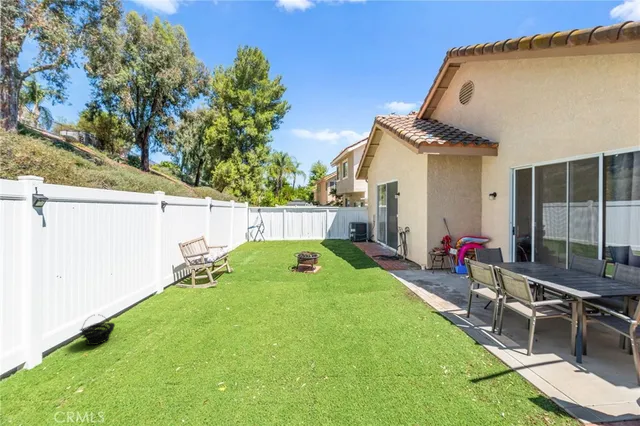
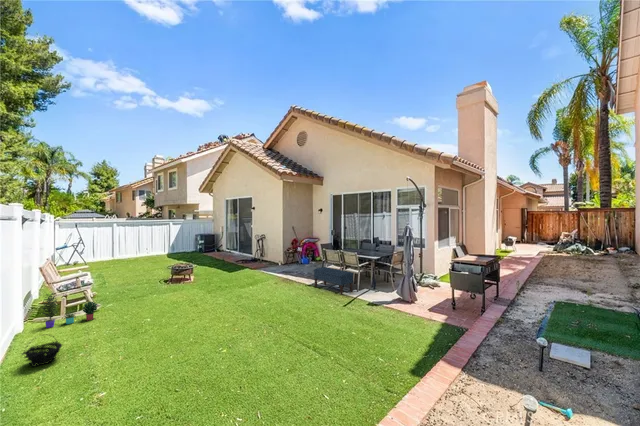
potted plant: none [148,270,191,302] -> present [42,293,97,328]
bench: none [446,290,518,352] -> present [314,267,353,295]

